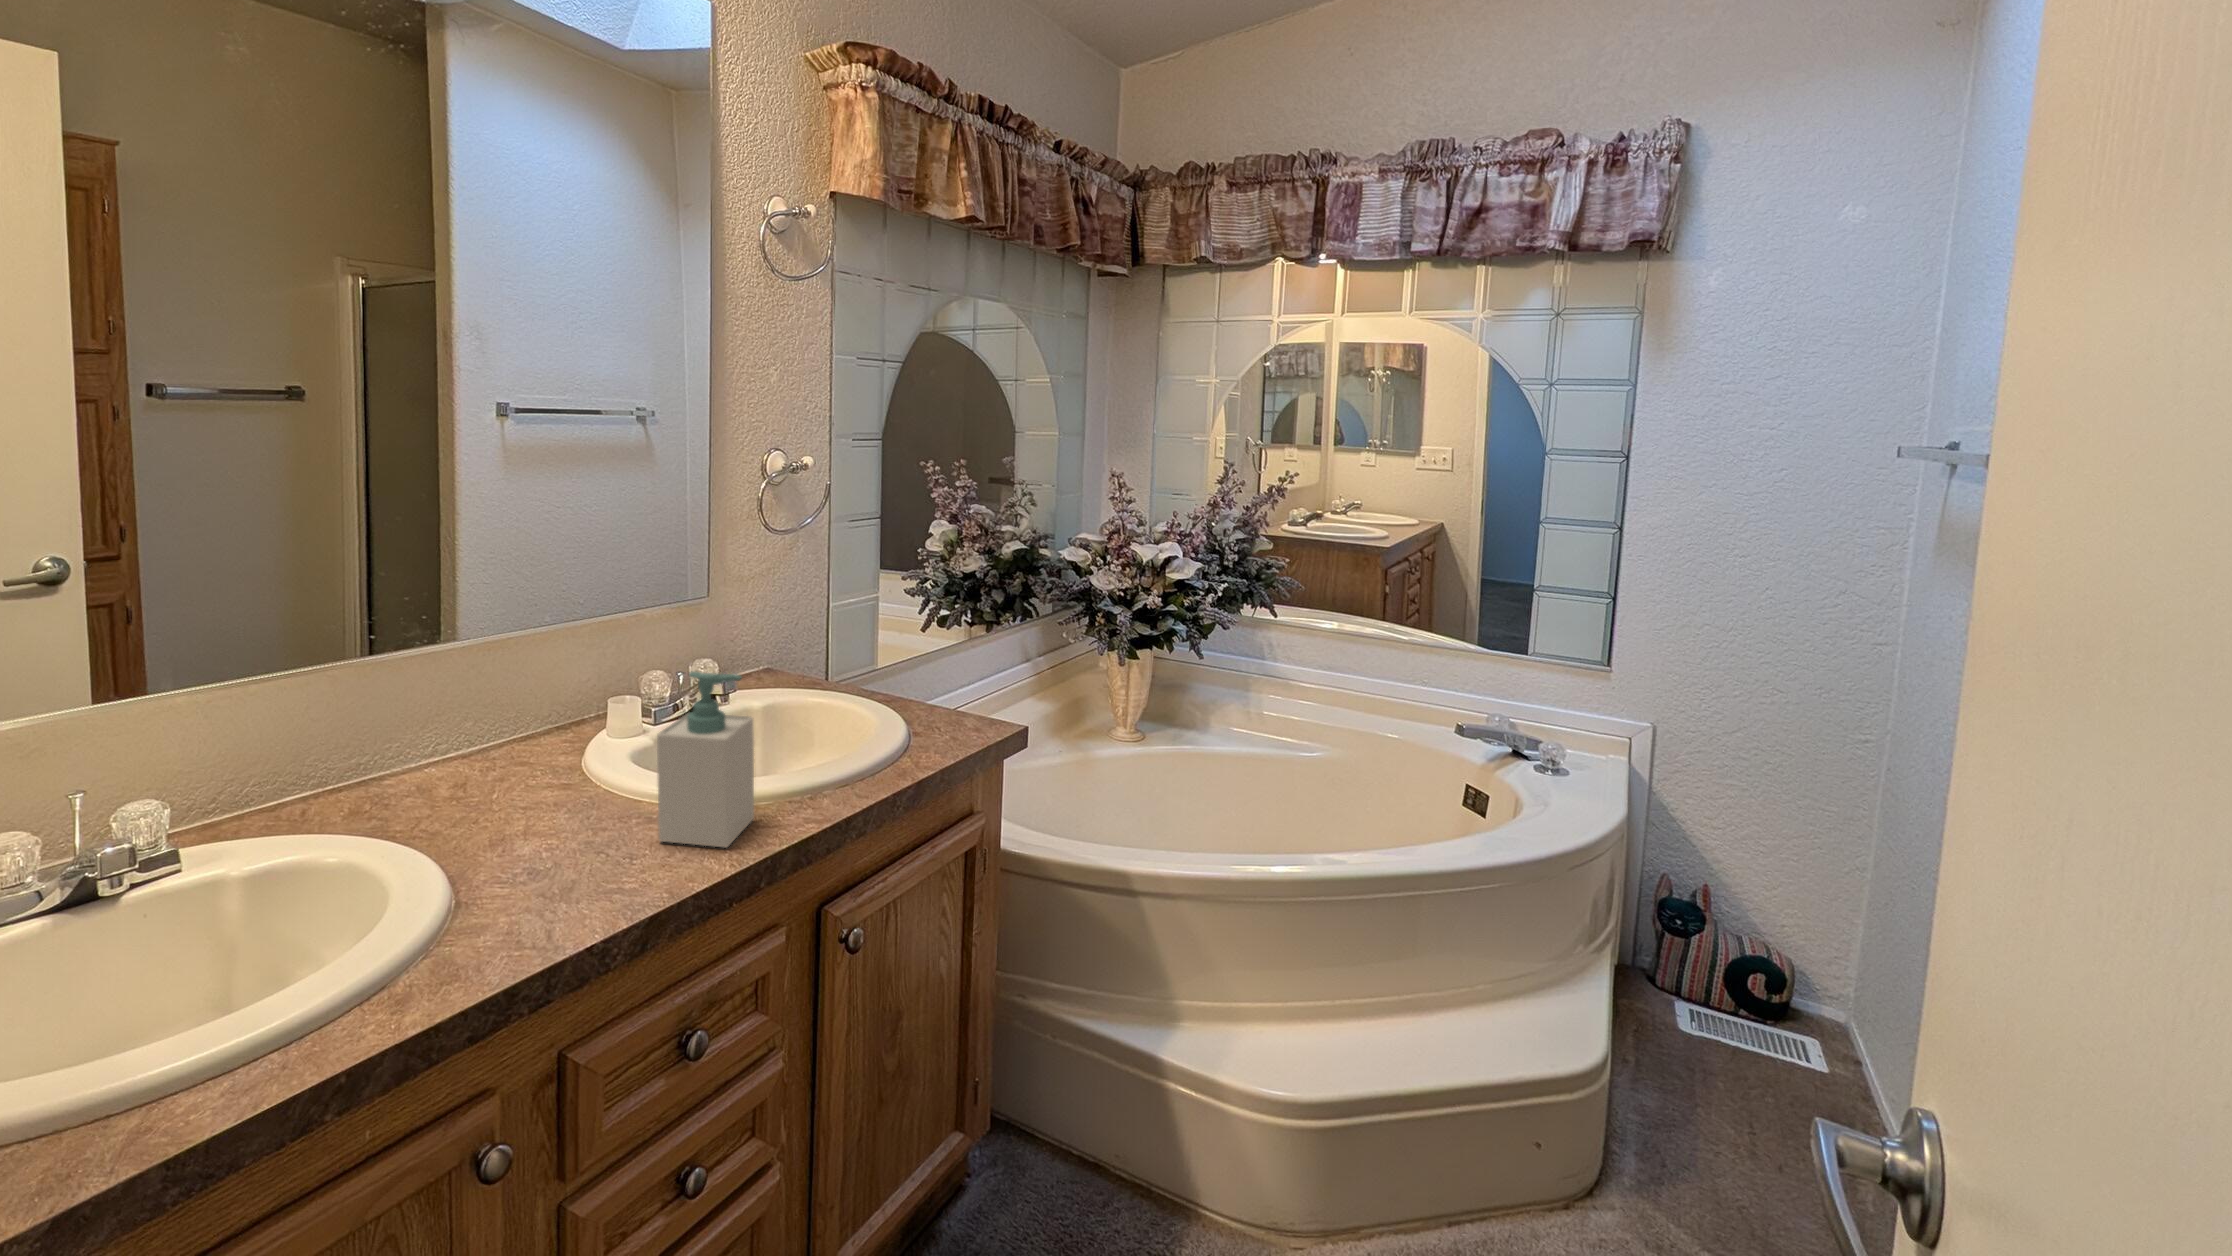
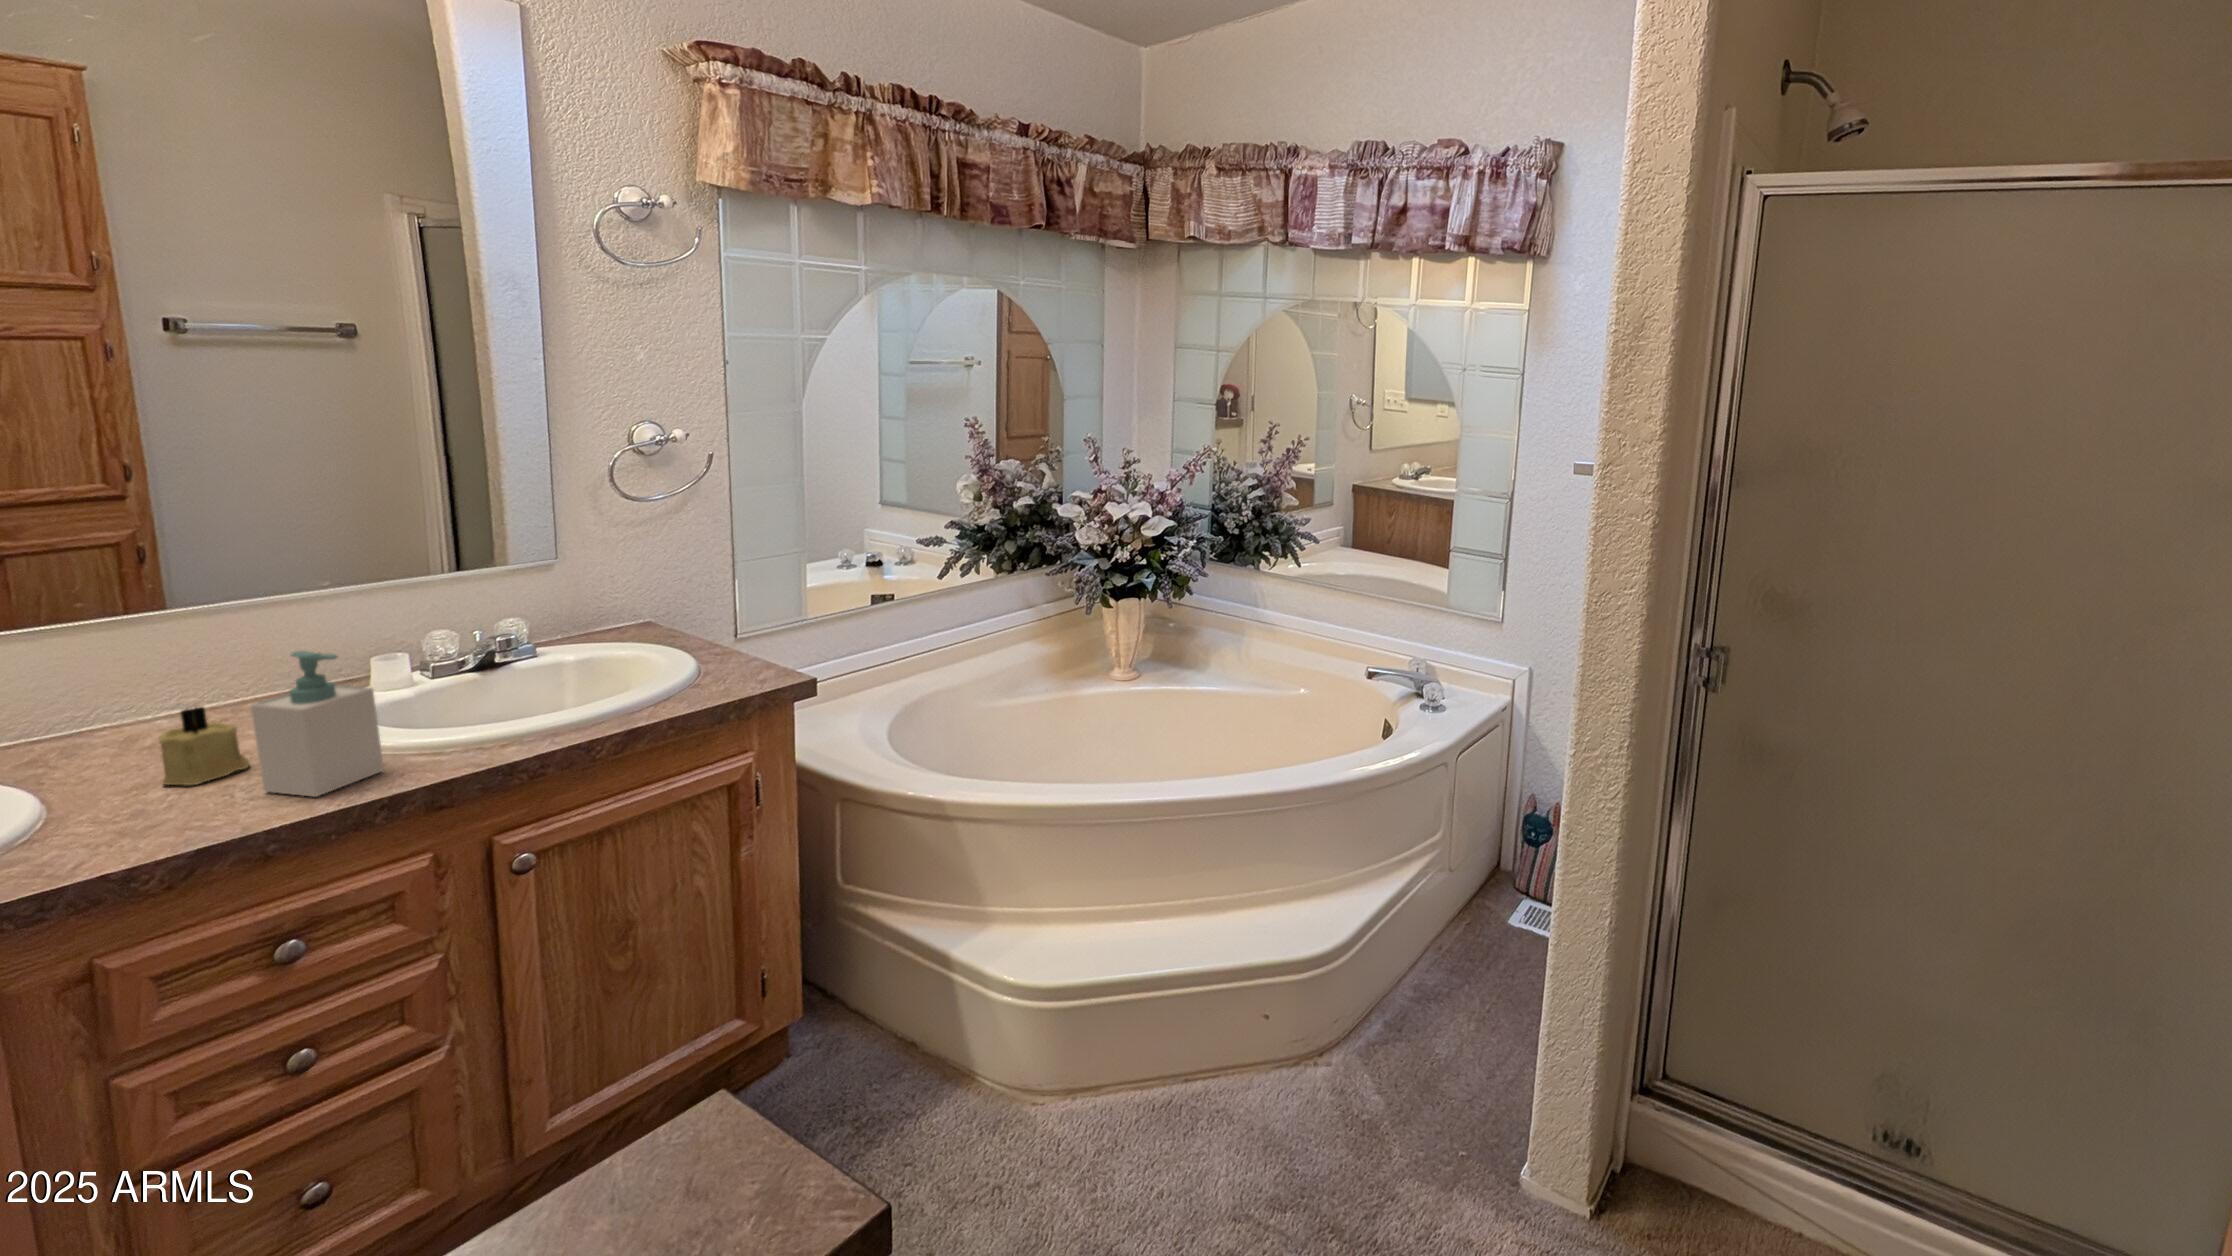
candle: none [530,739,600,834] -> present [159,707,249,785]

